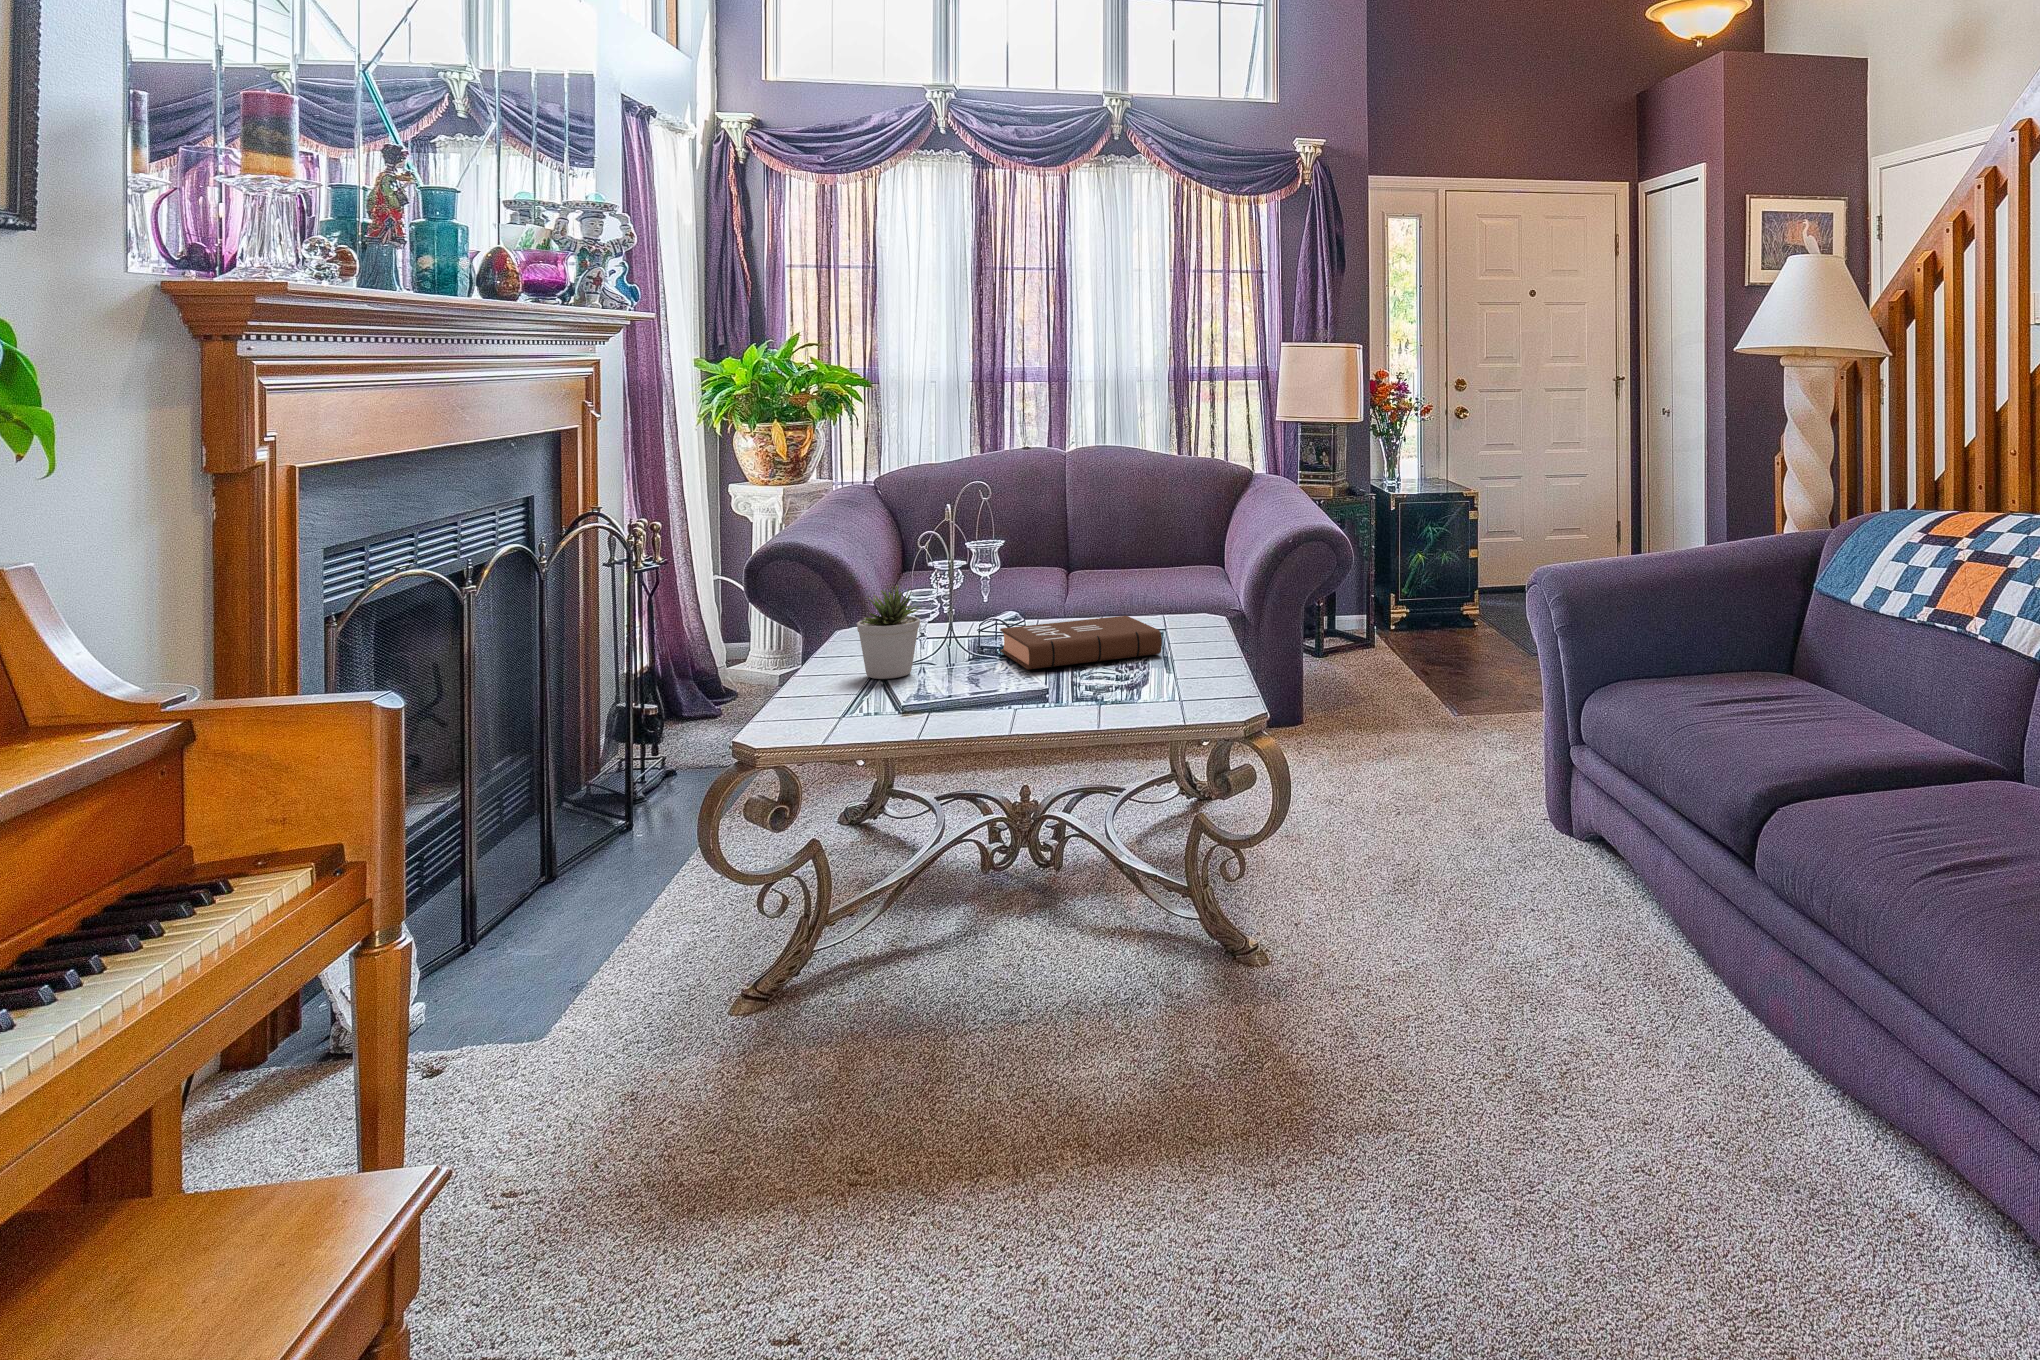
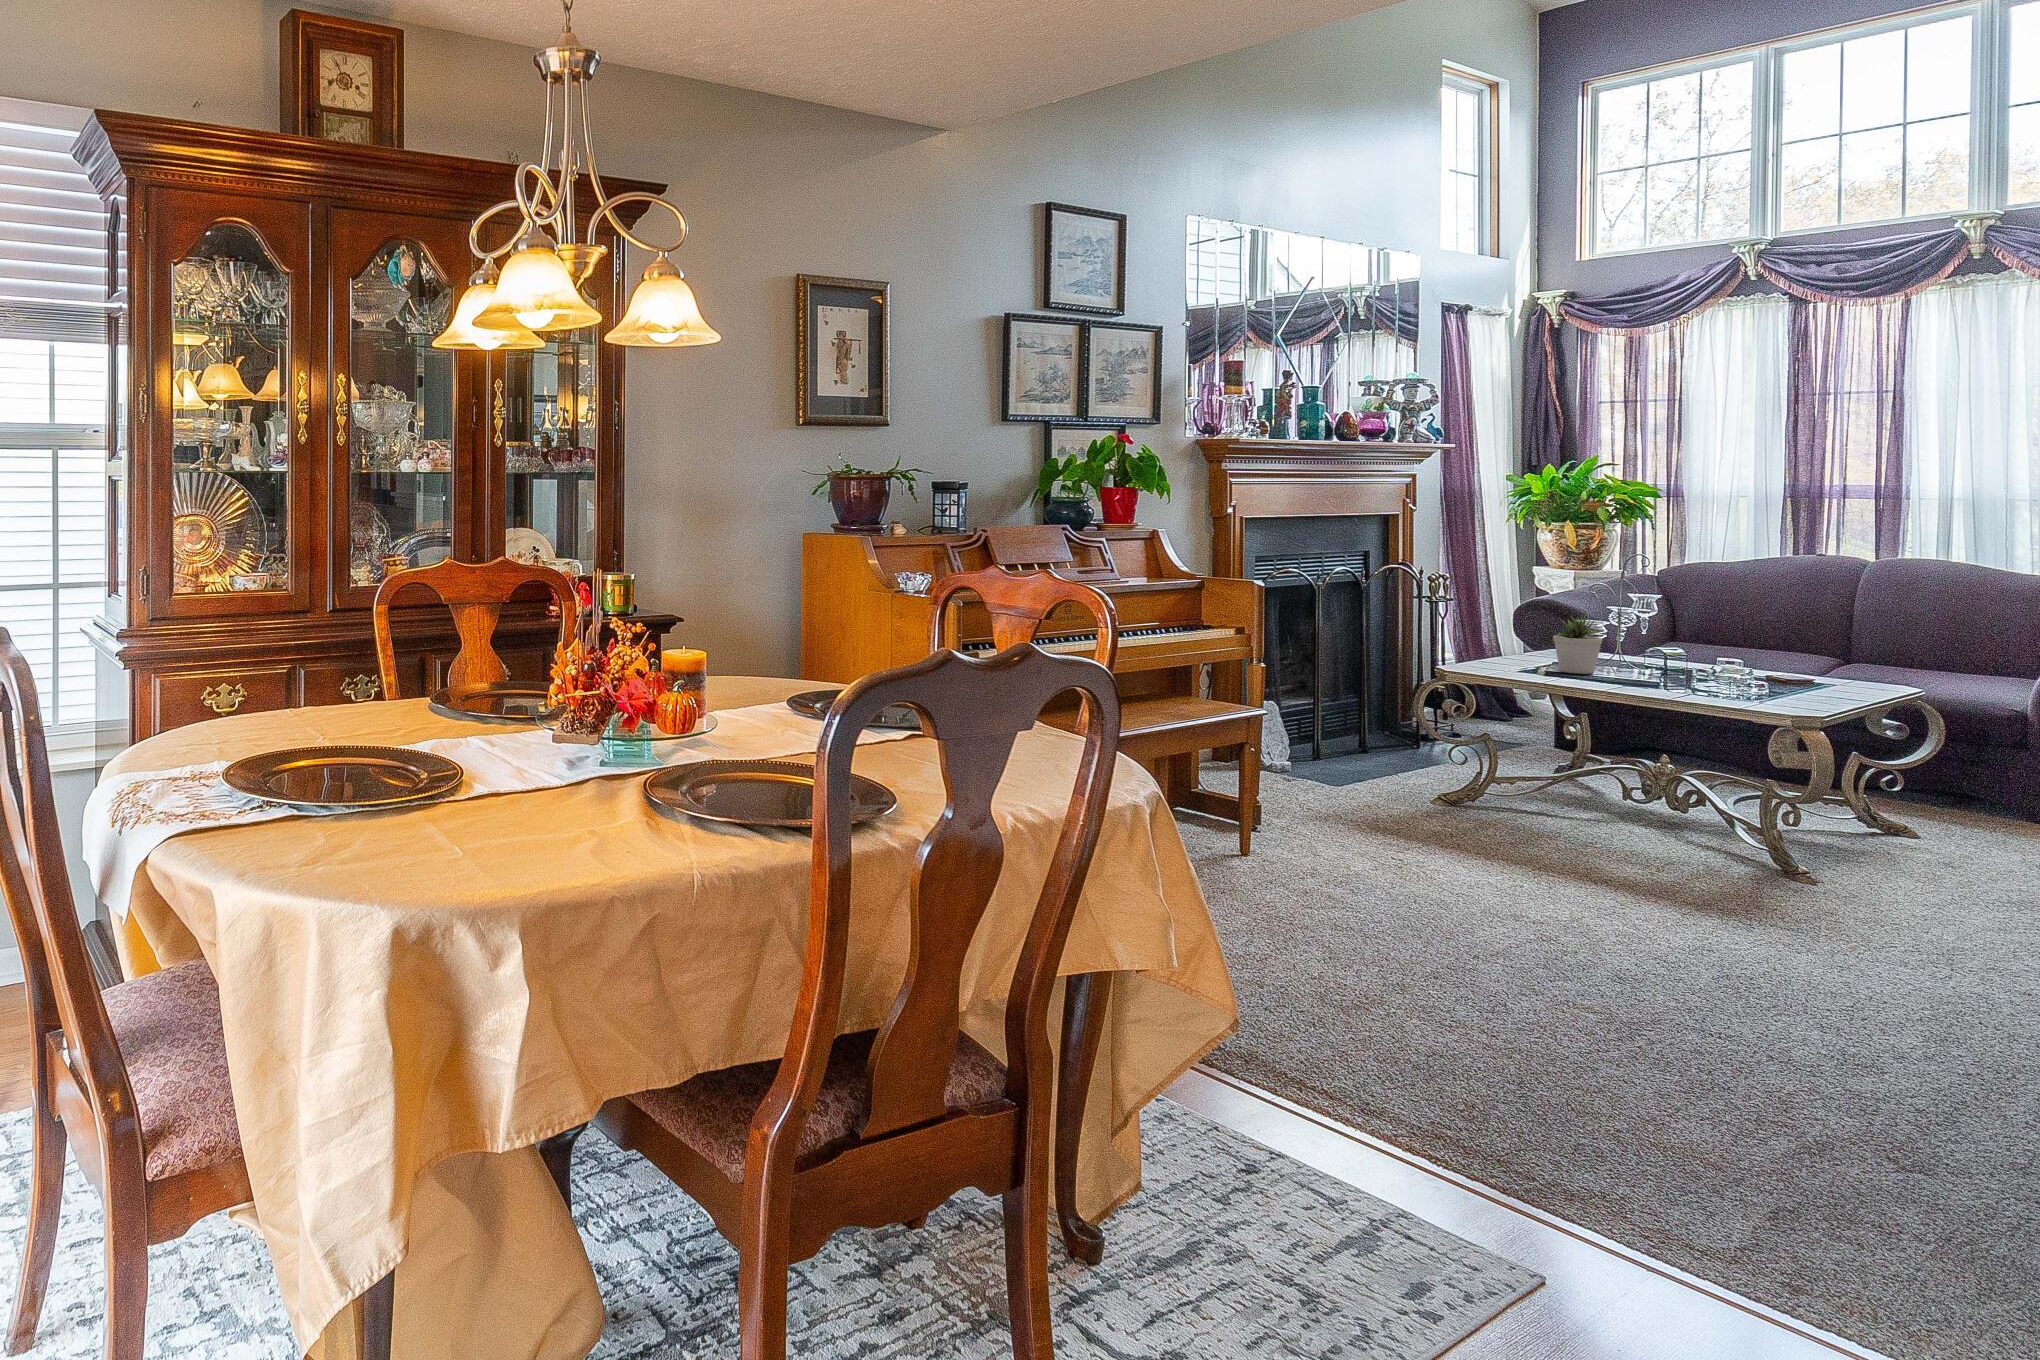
book: present [1000,616,1162,669] -> none [1678,657,1824,690]

